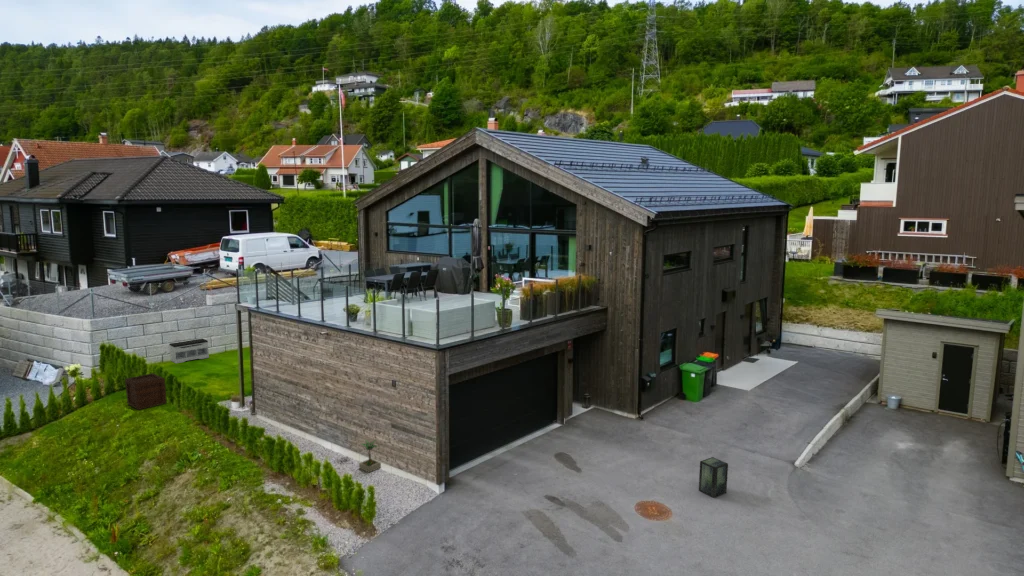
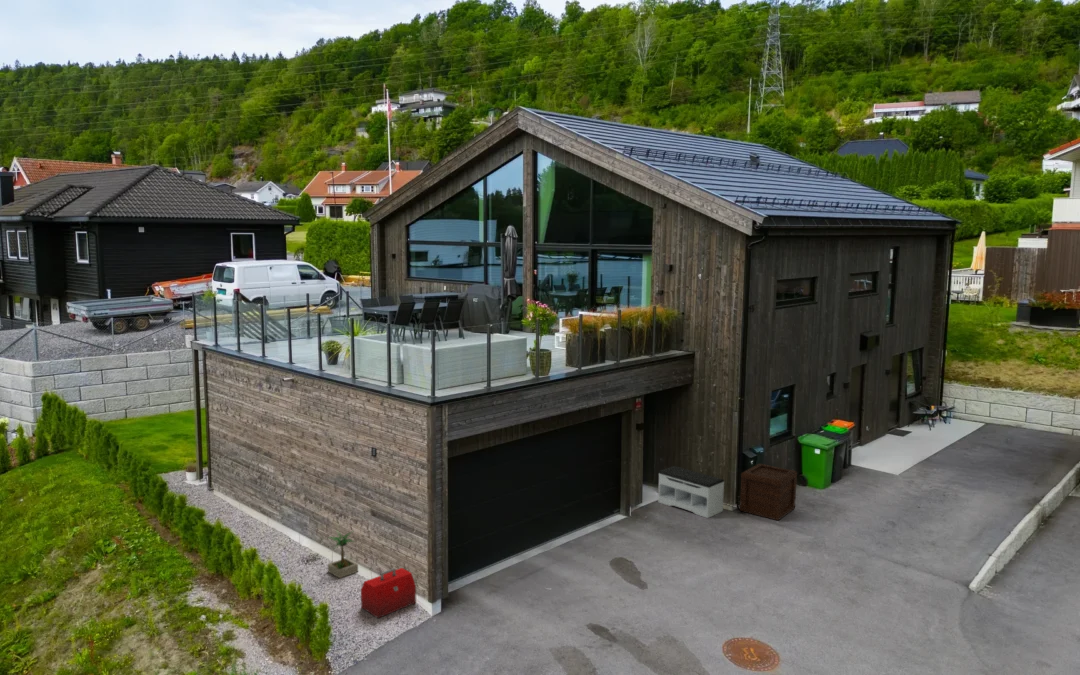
bench: present [169,339,209,363] -> present [658,466,724,518]
wooden crate: present [125,373,167,410] -> present [740,464,797,520]
storage box: present [699,457,728,498] -> none [819,575,865,639]
toolbox: none [389,463,426,497] -> present [361,568,416,618]

